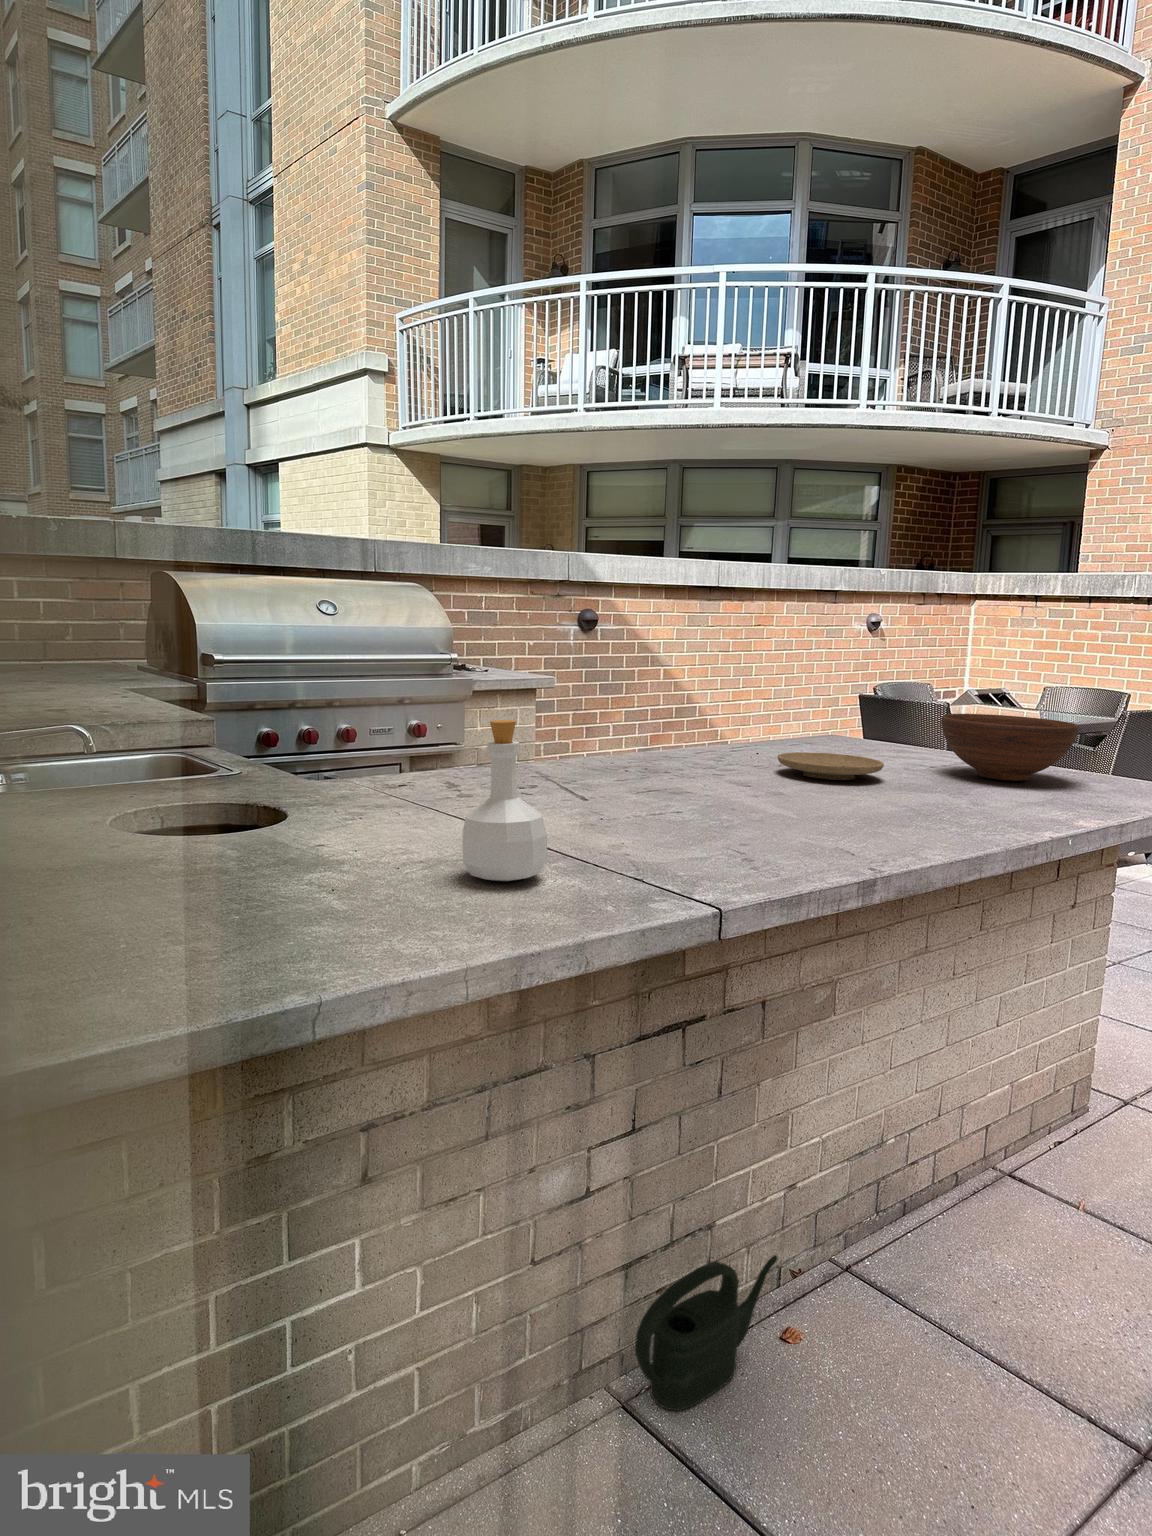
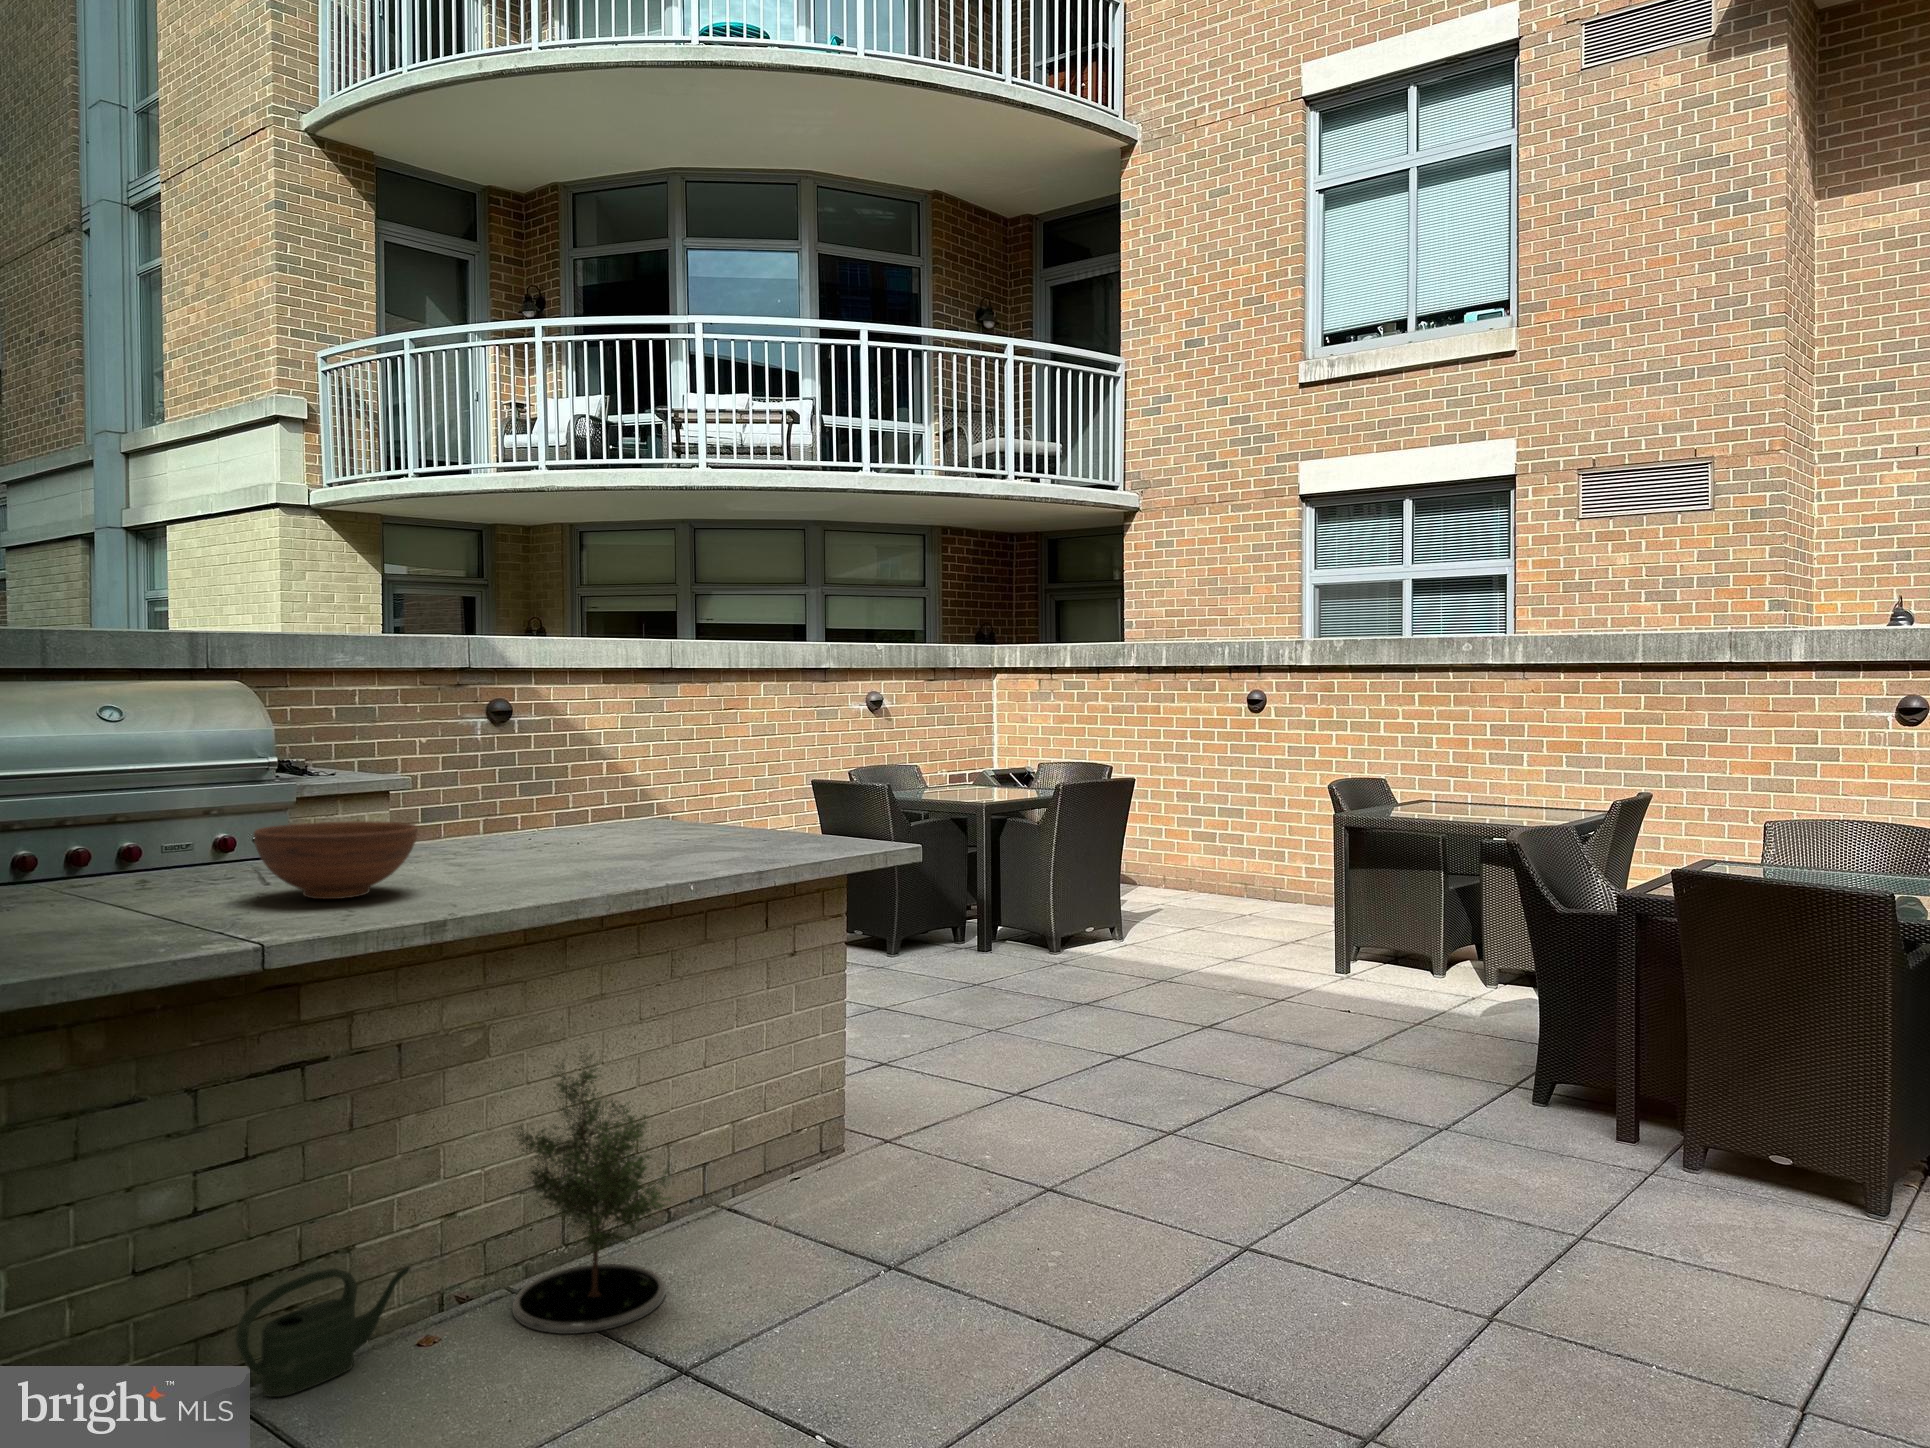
fruit bowl: present [941,714,1078,781] -> present [254,821,418,899]
bottle: present [462,720,547,881] -> none [71,816,156,948]
plate: present [777,752,884,780] -> none [533,838,633,861]
potted tree: none [859,1020,1084,1360] -> present [512,1048,674,1334]

